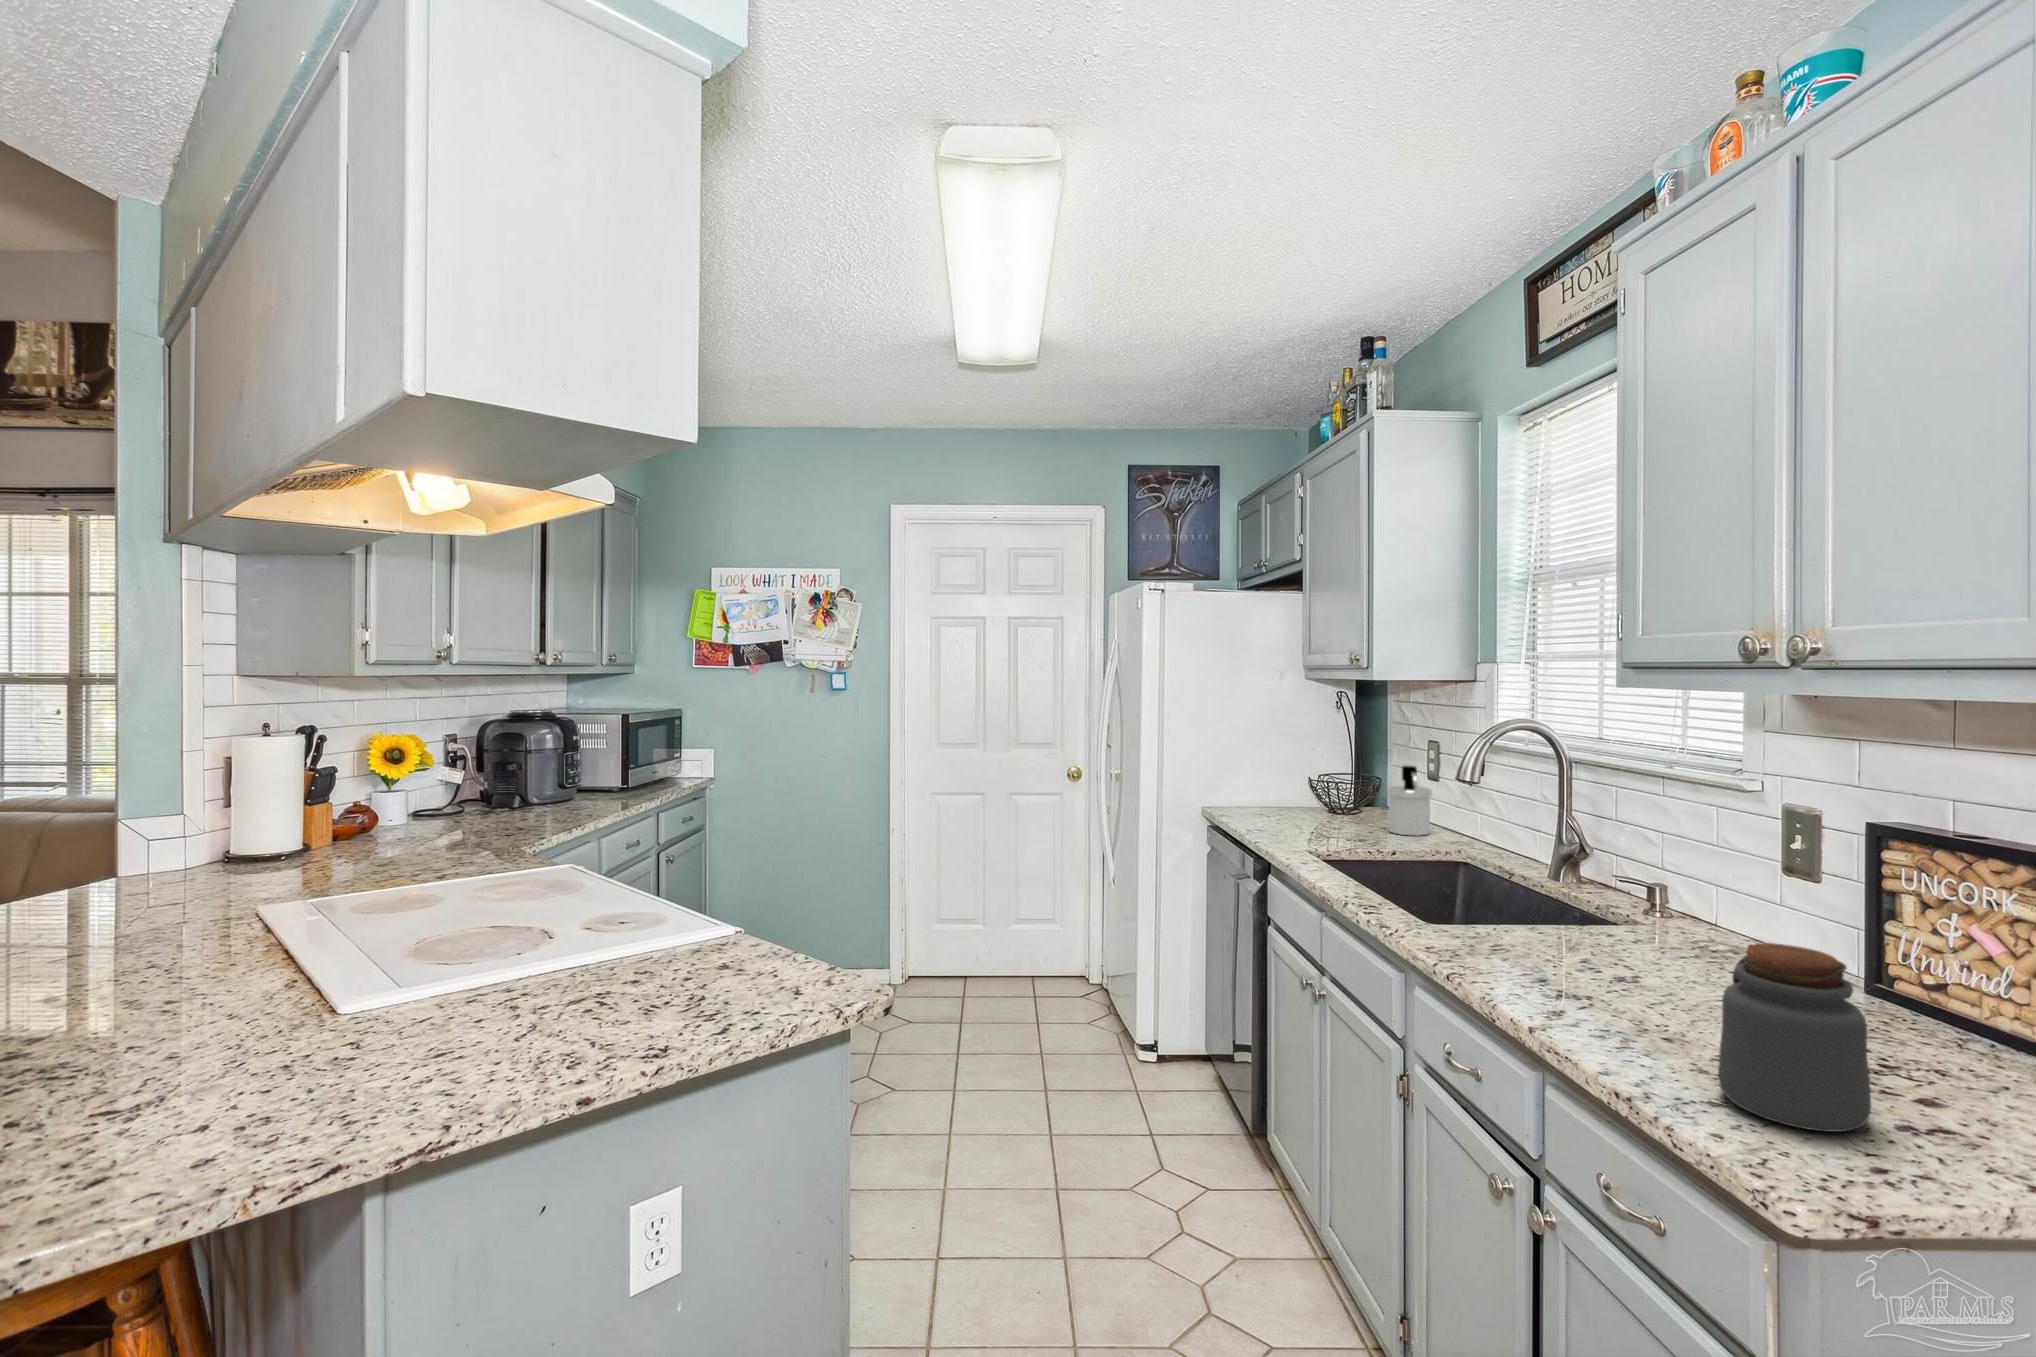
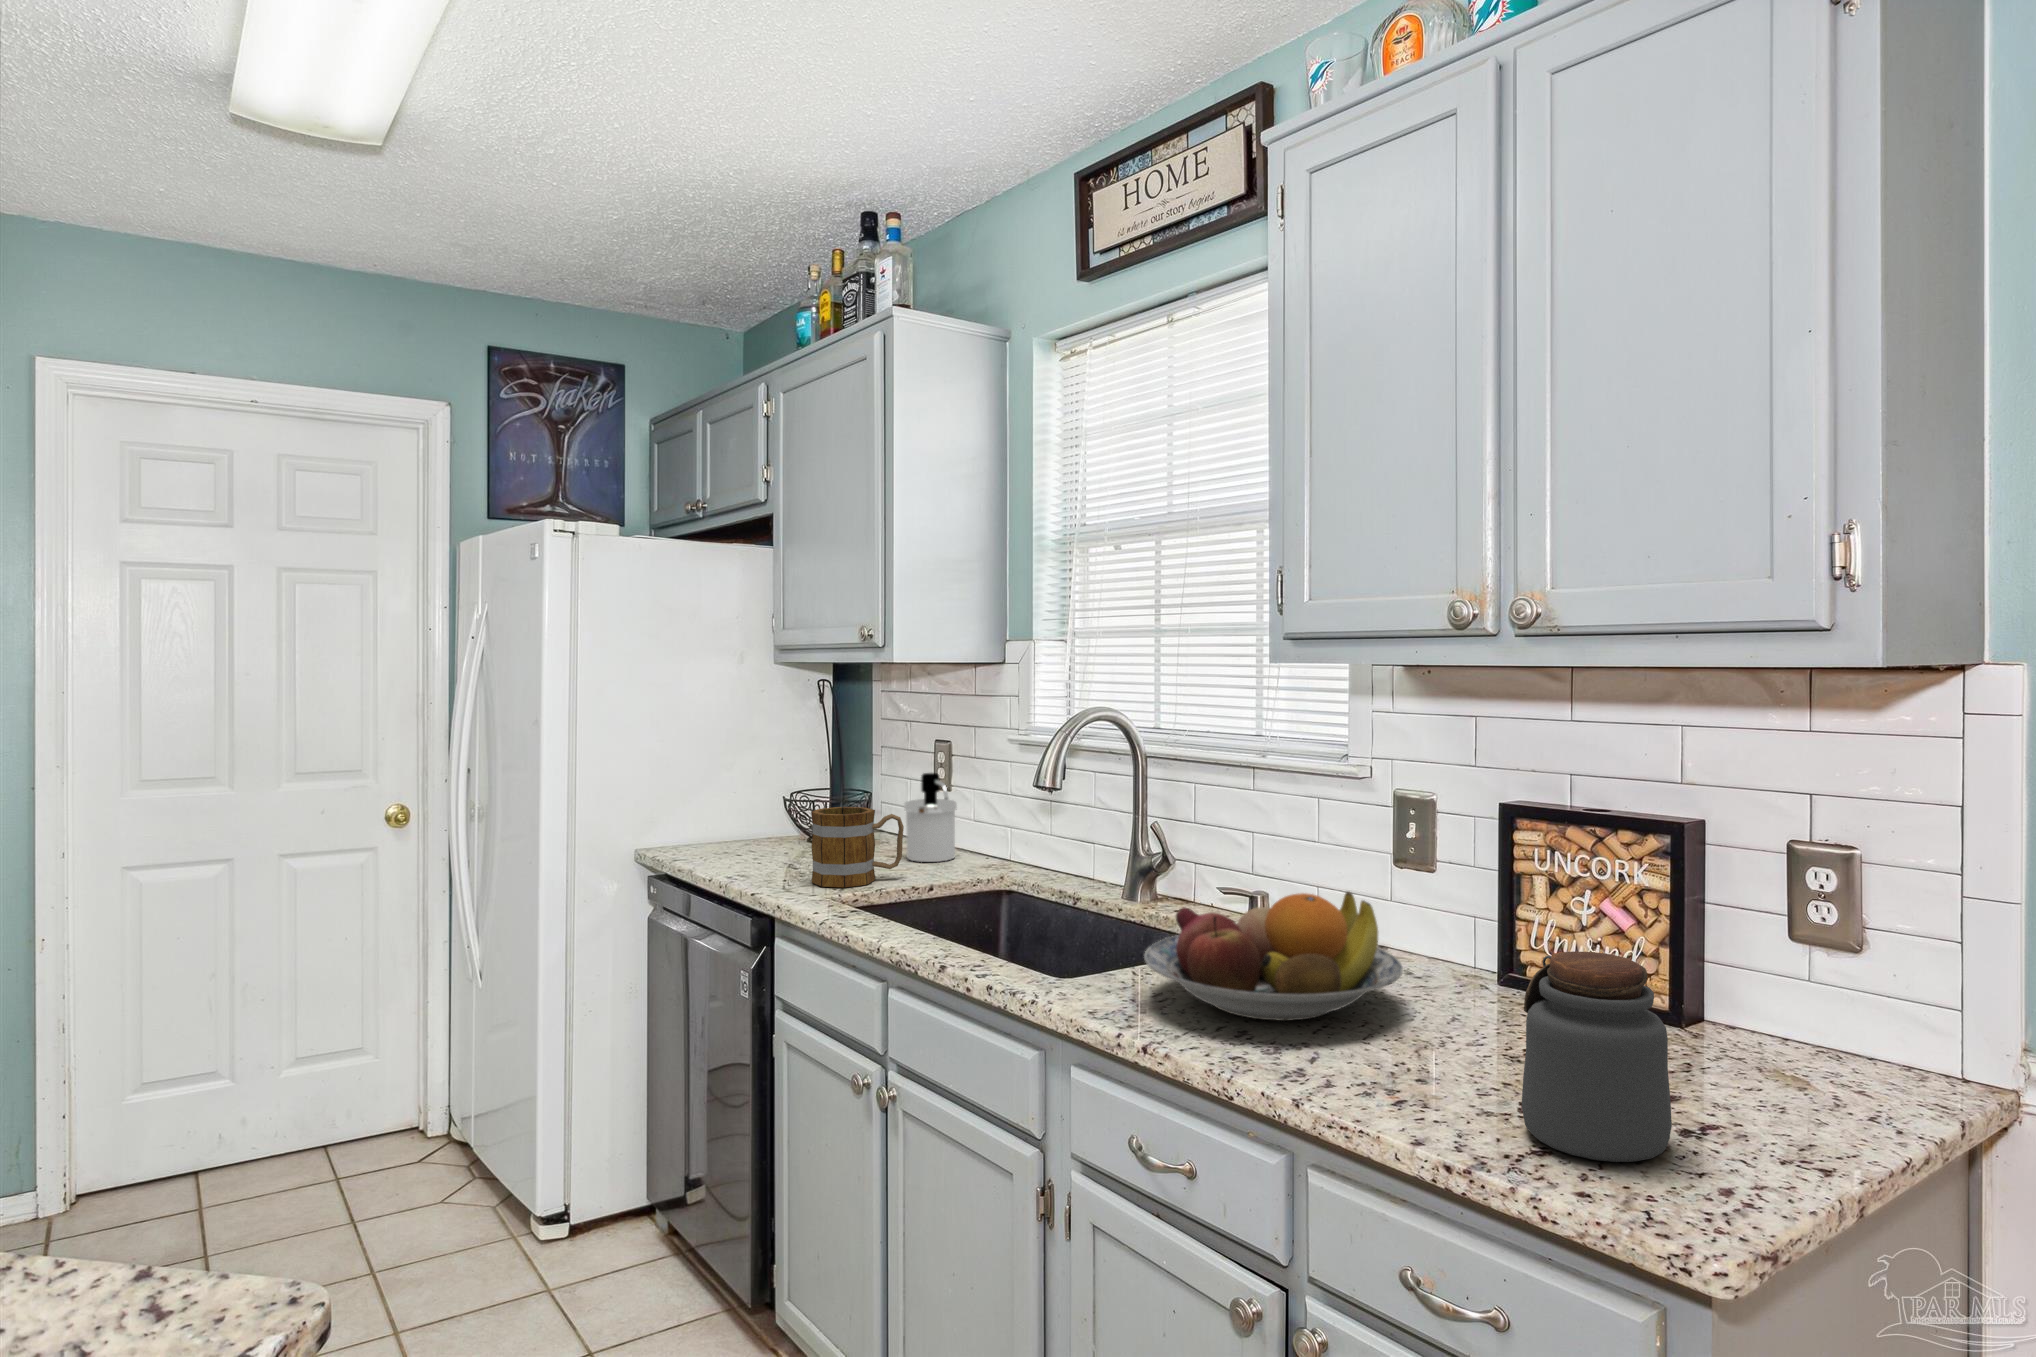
mug: none [1302,786,1374,845] -> present [811,807,904,887]
fruit bowl: none [1479,880,1726,983] -> present [1144,891,1403,1021]

